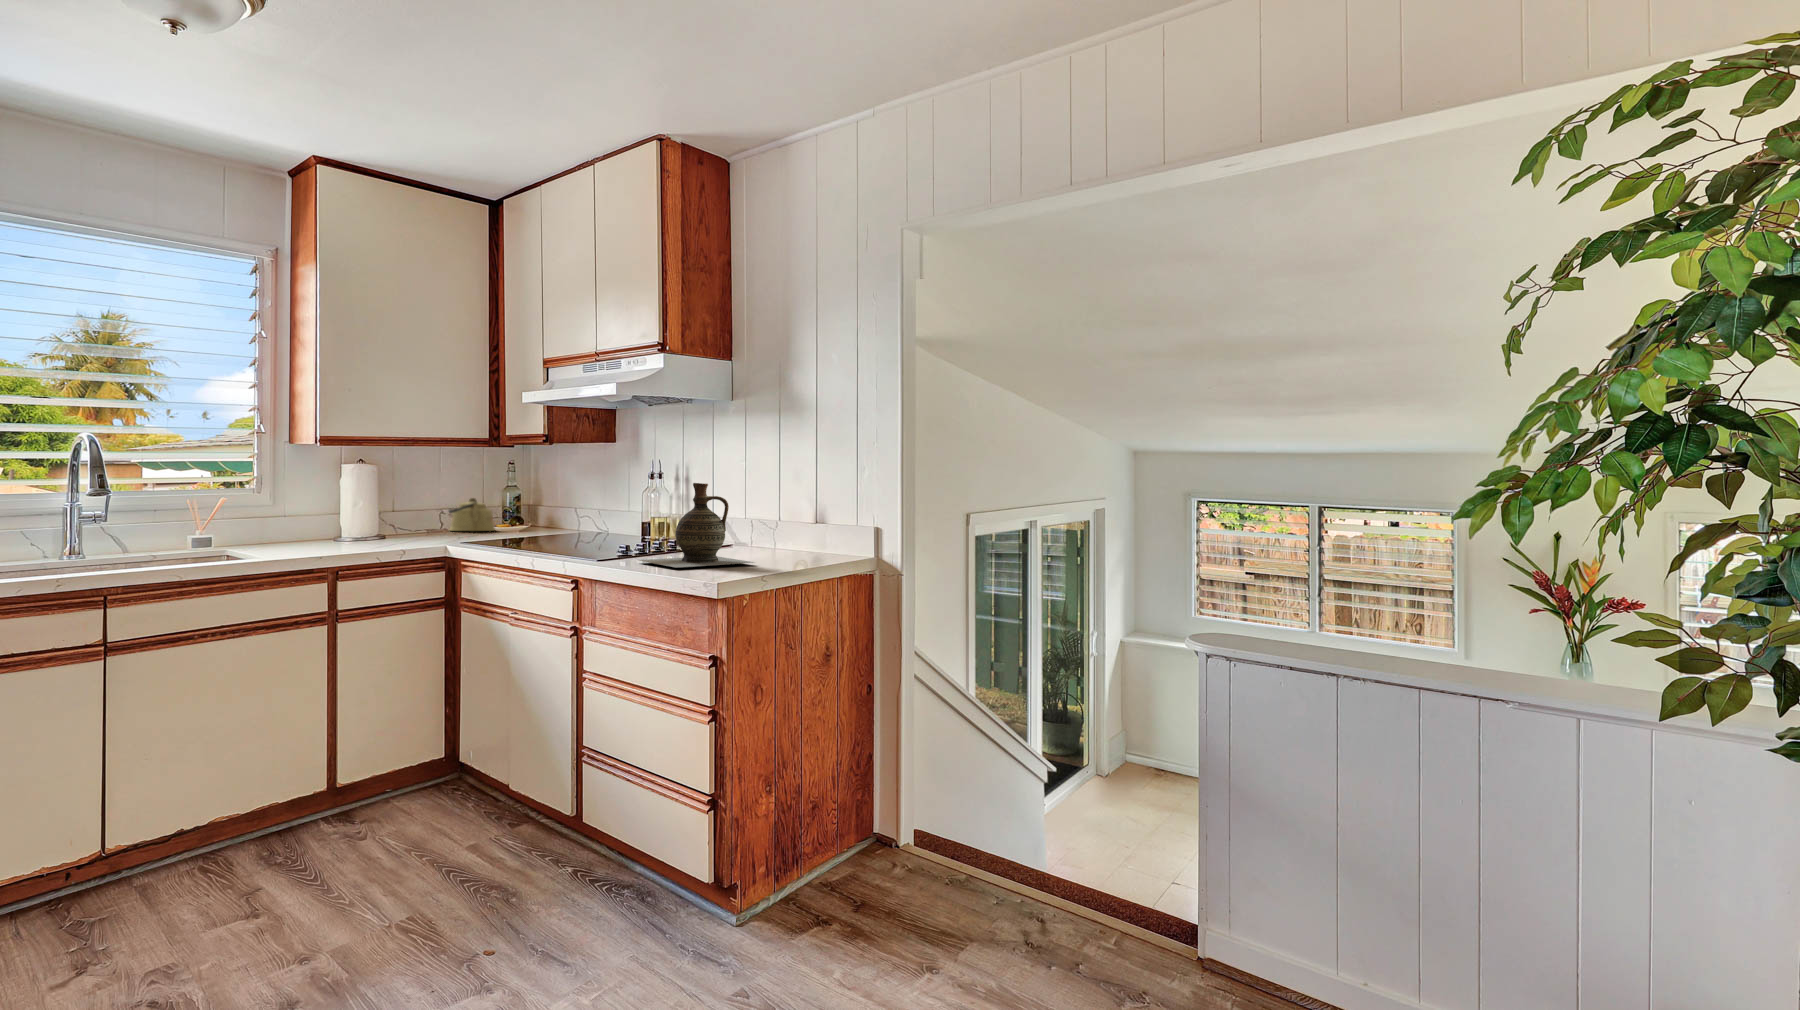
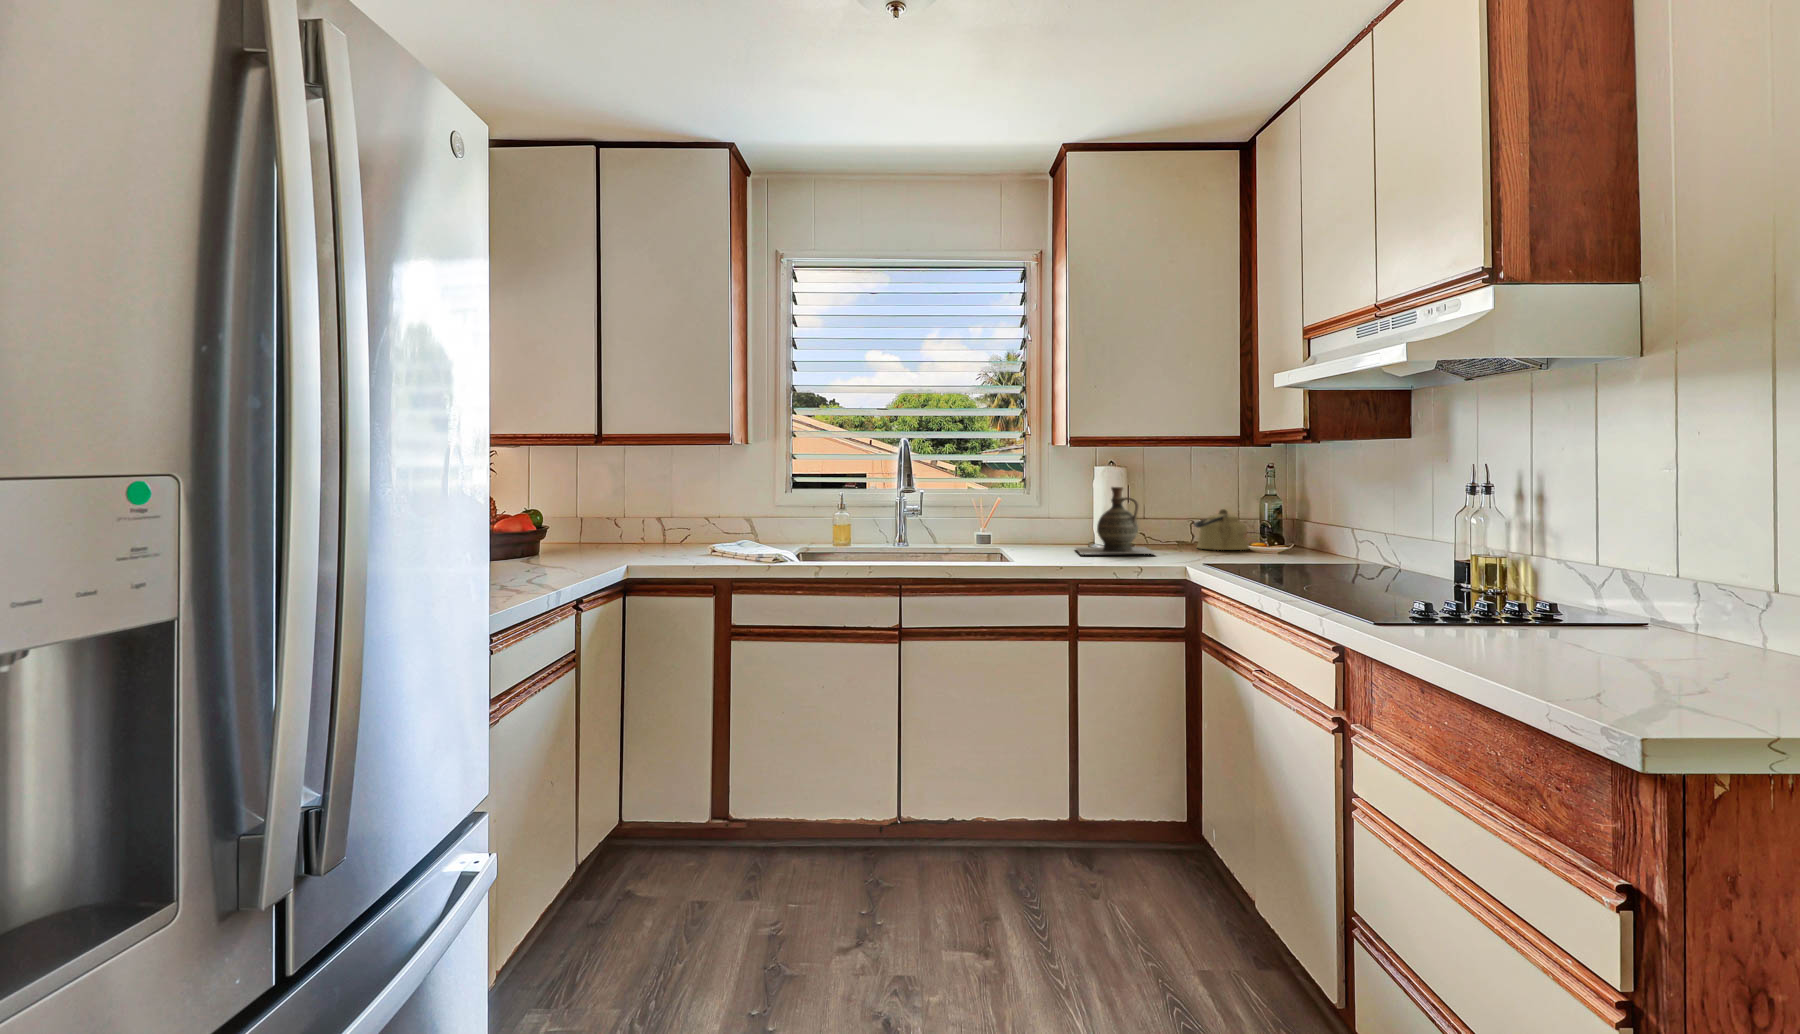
ceramic jug: present [639,483,754,568] -> present [1076,487,1154,555]

